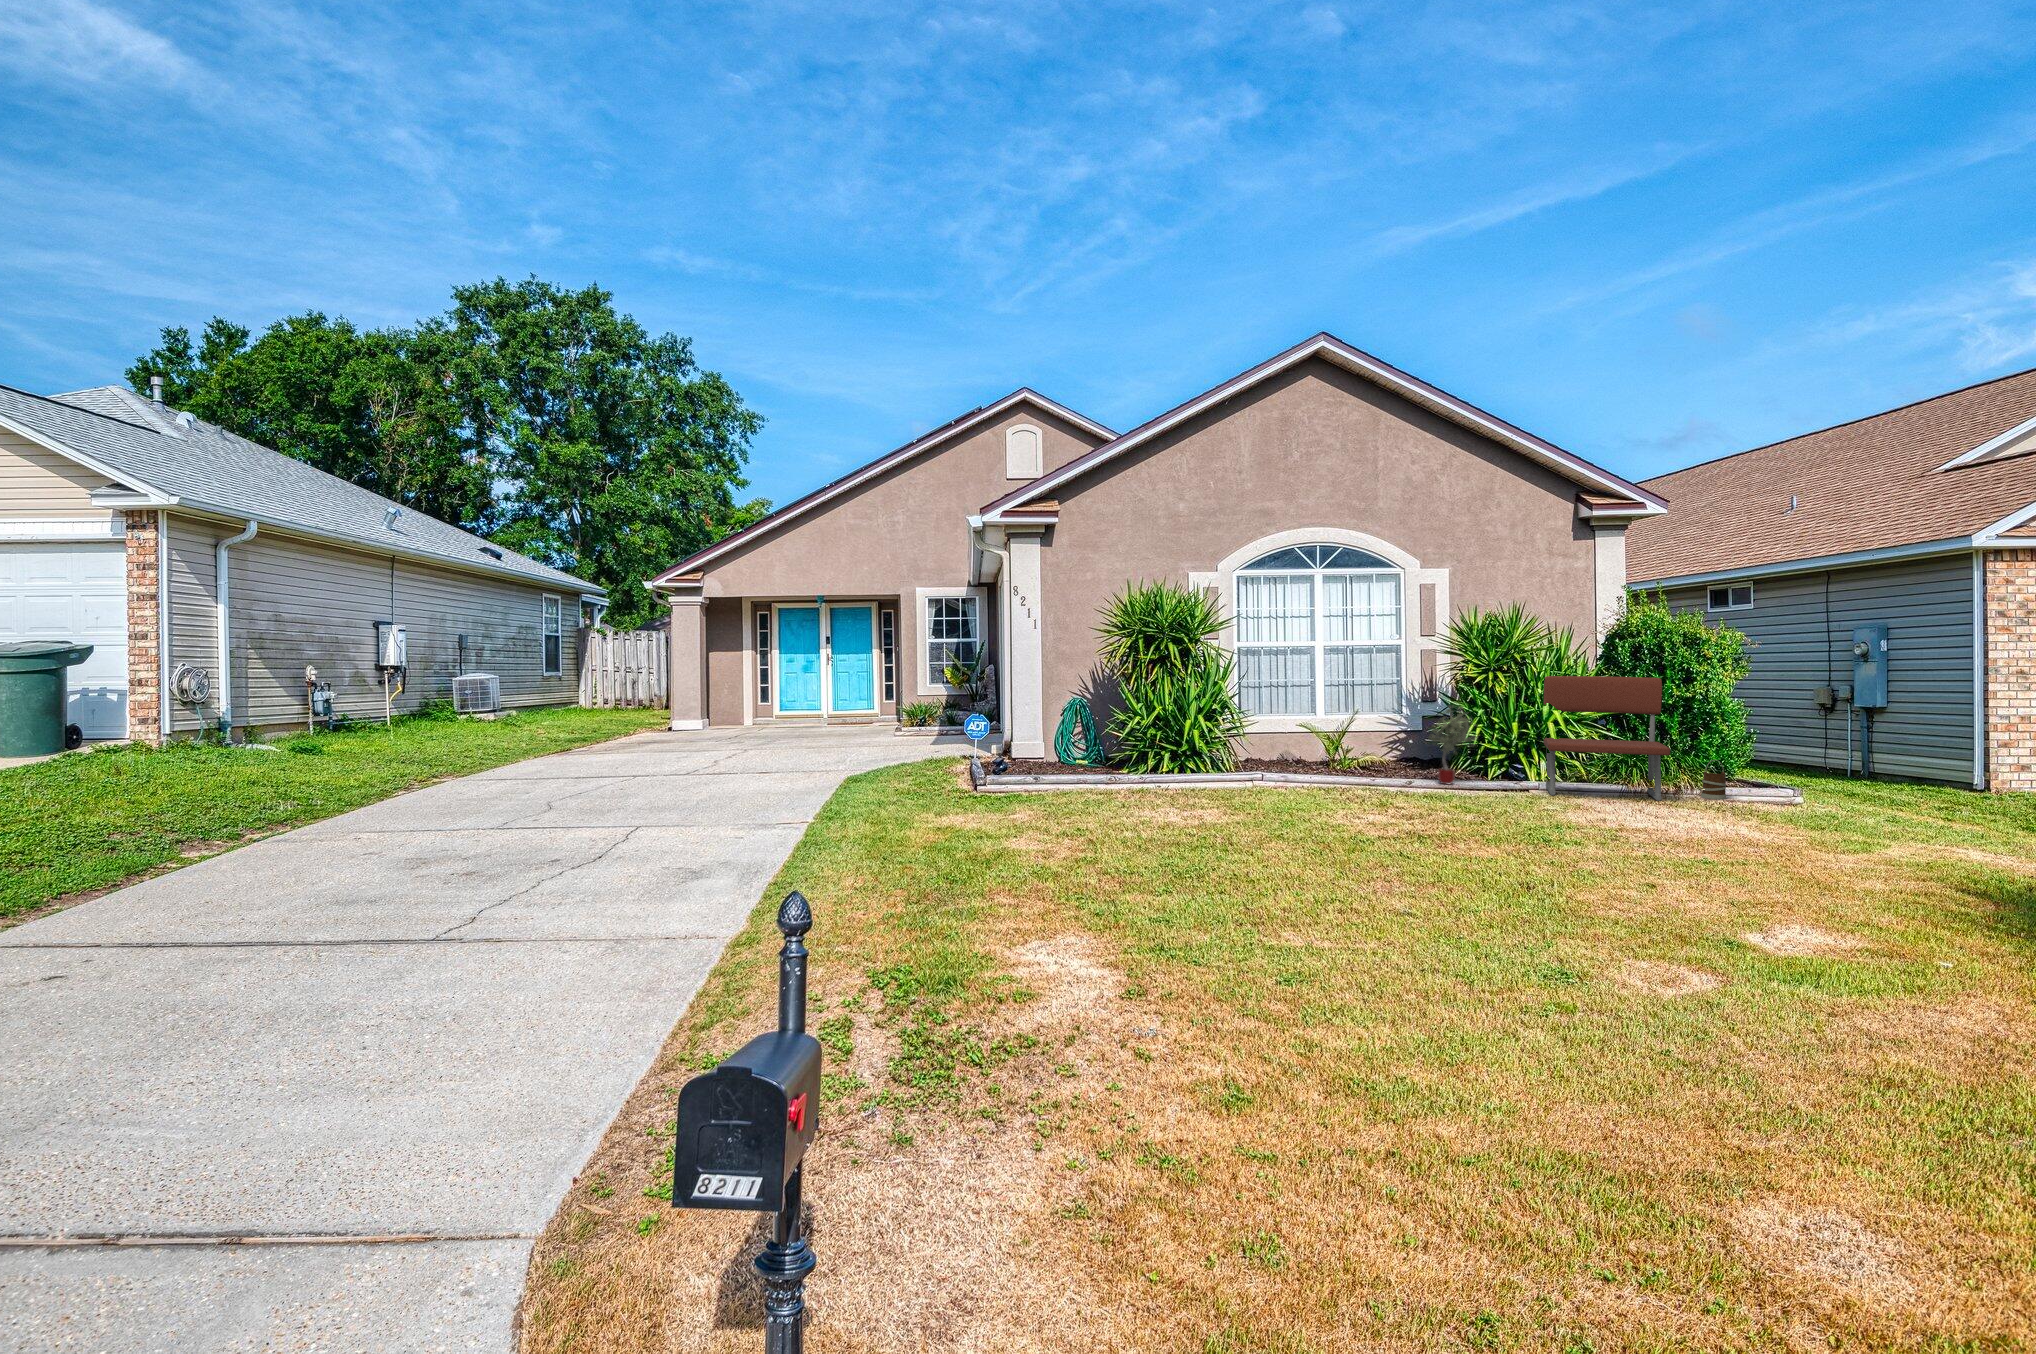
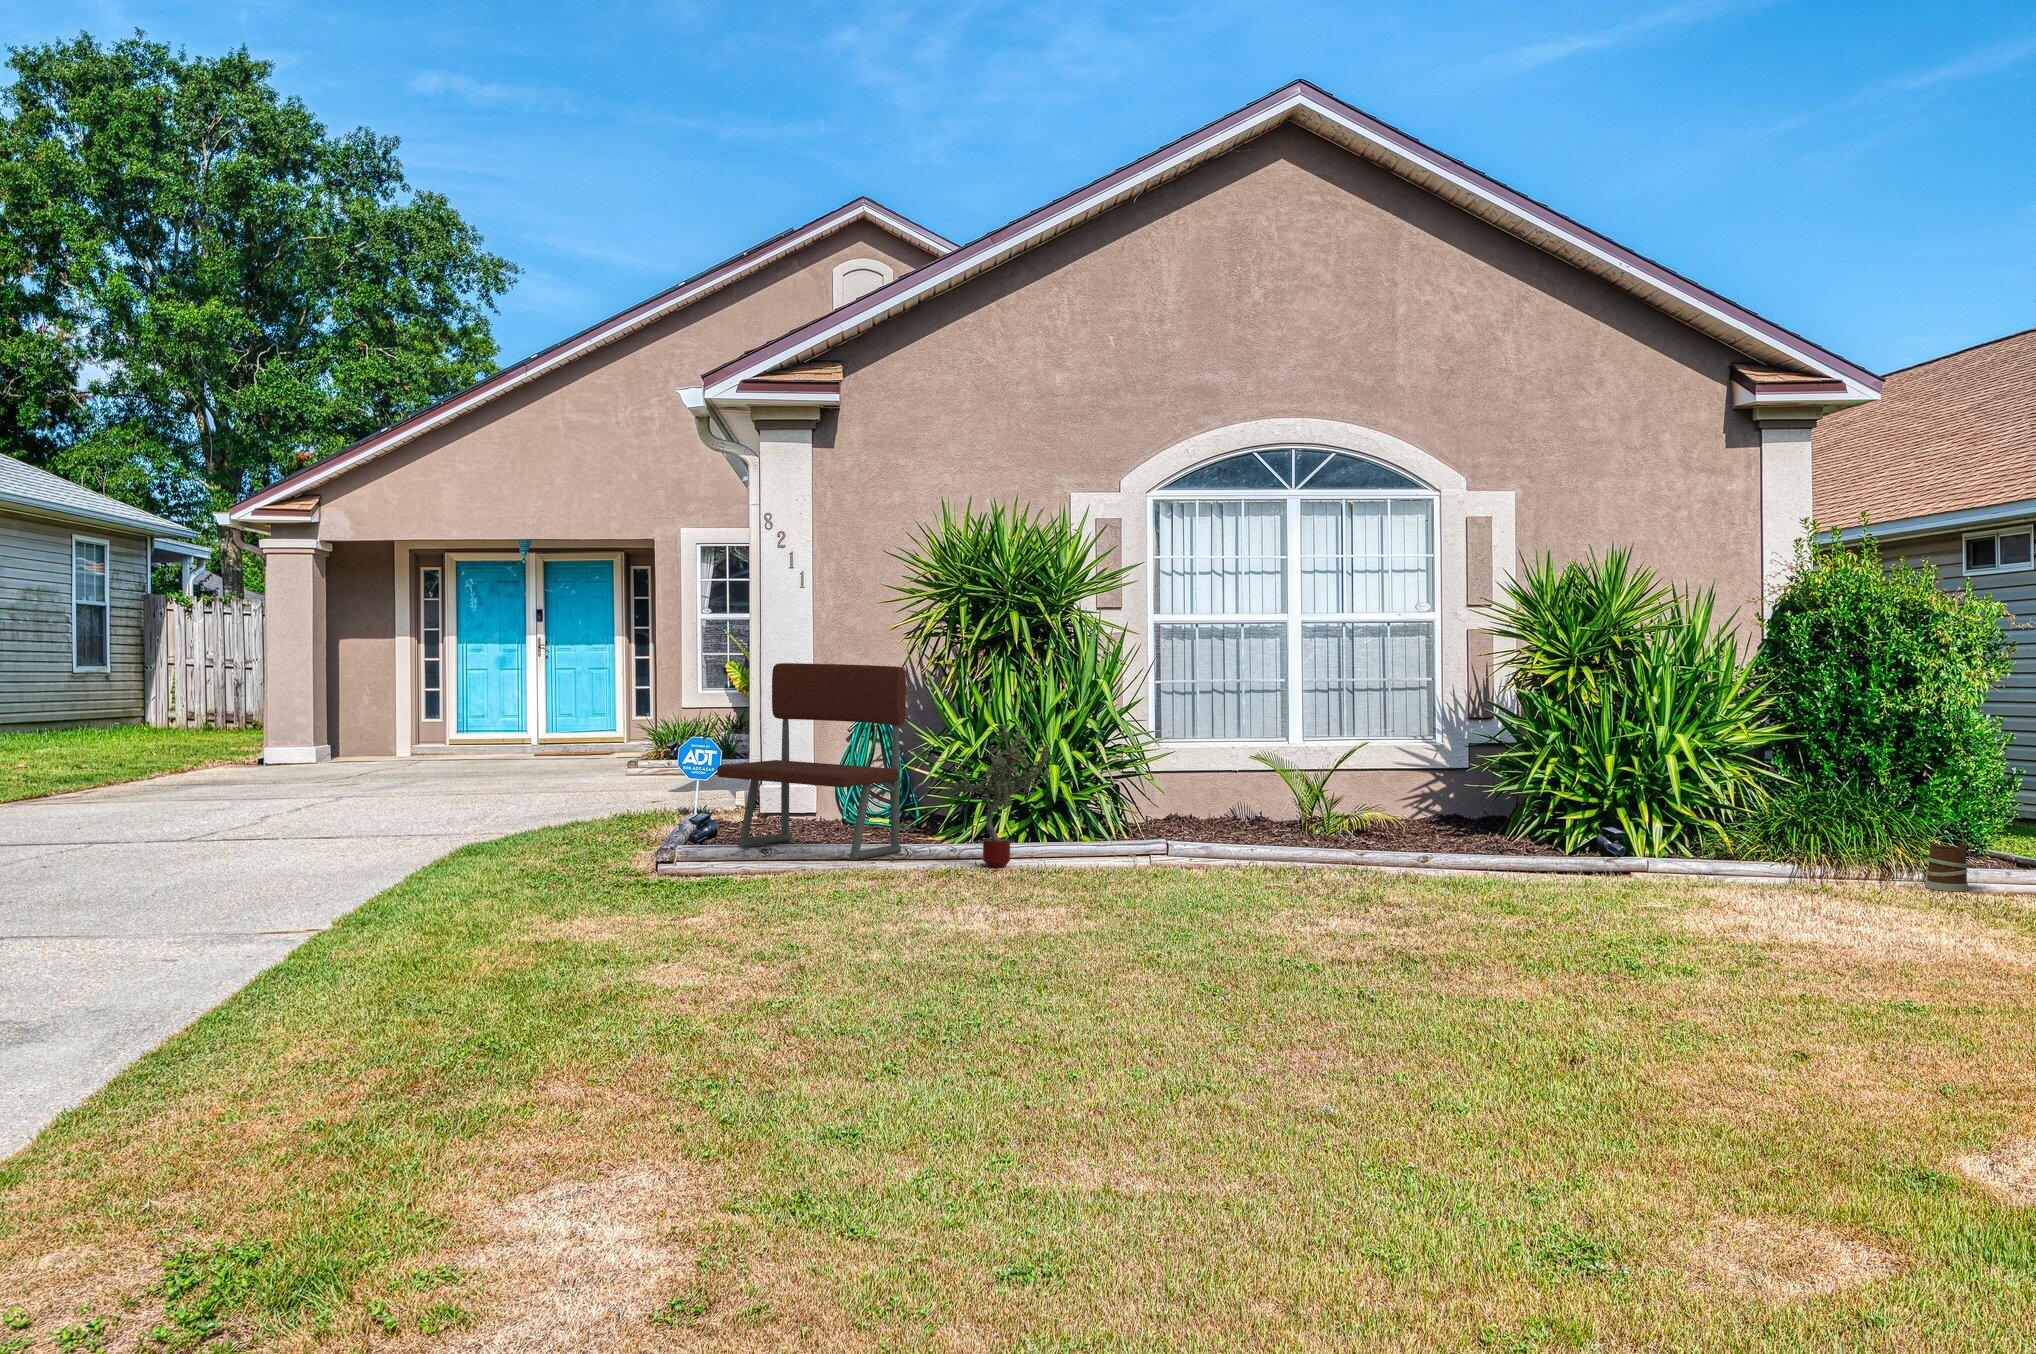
bench: present [1544,676,1670,801] -> present [717,663,906,860]
potted tree: present [1429,705,1478,785] -> present [946,724,1052,868]

